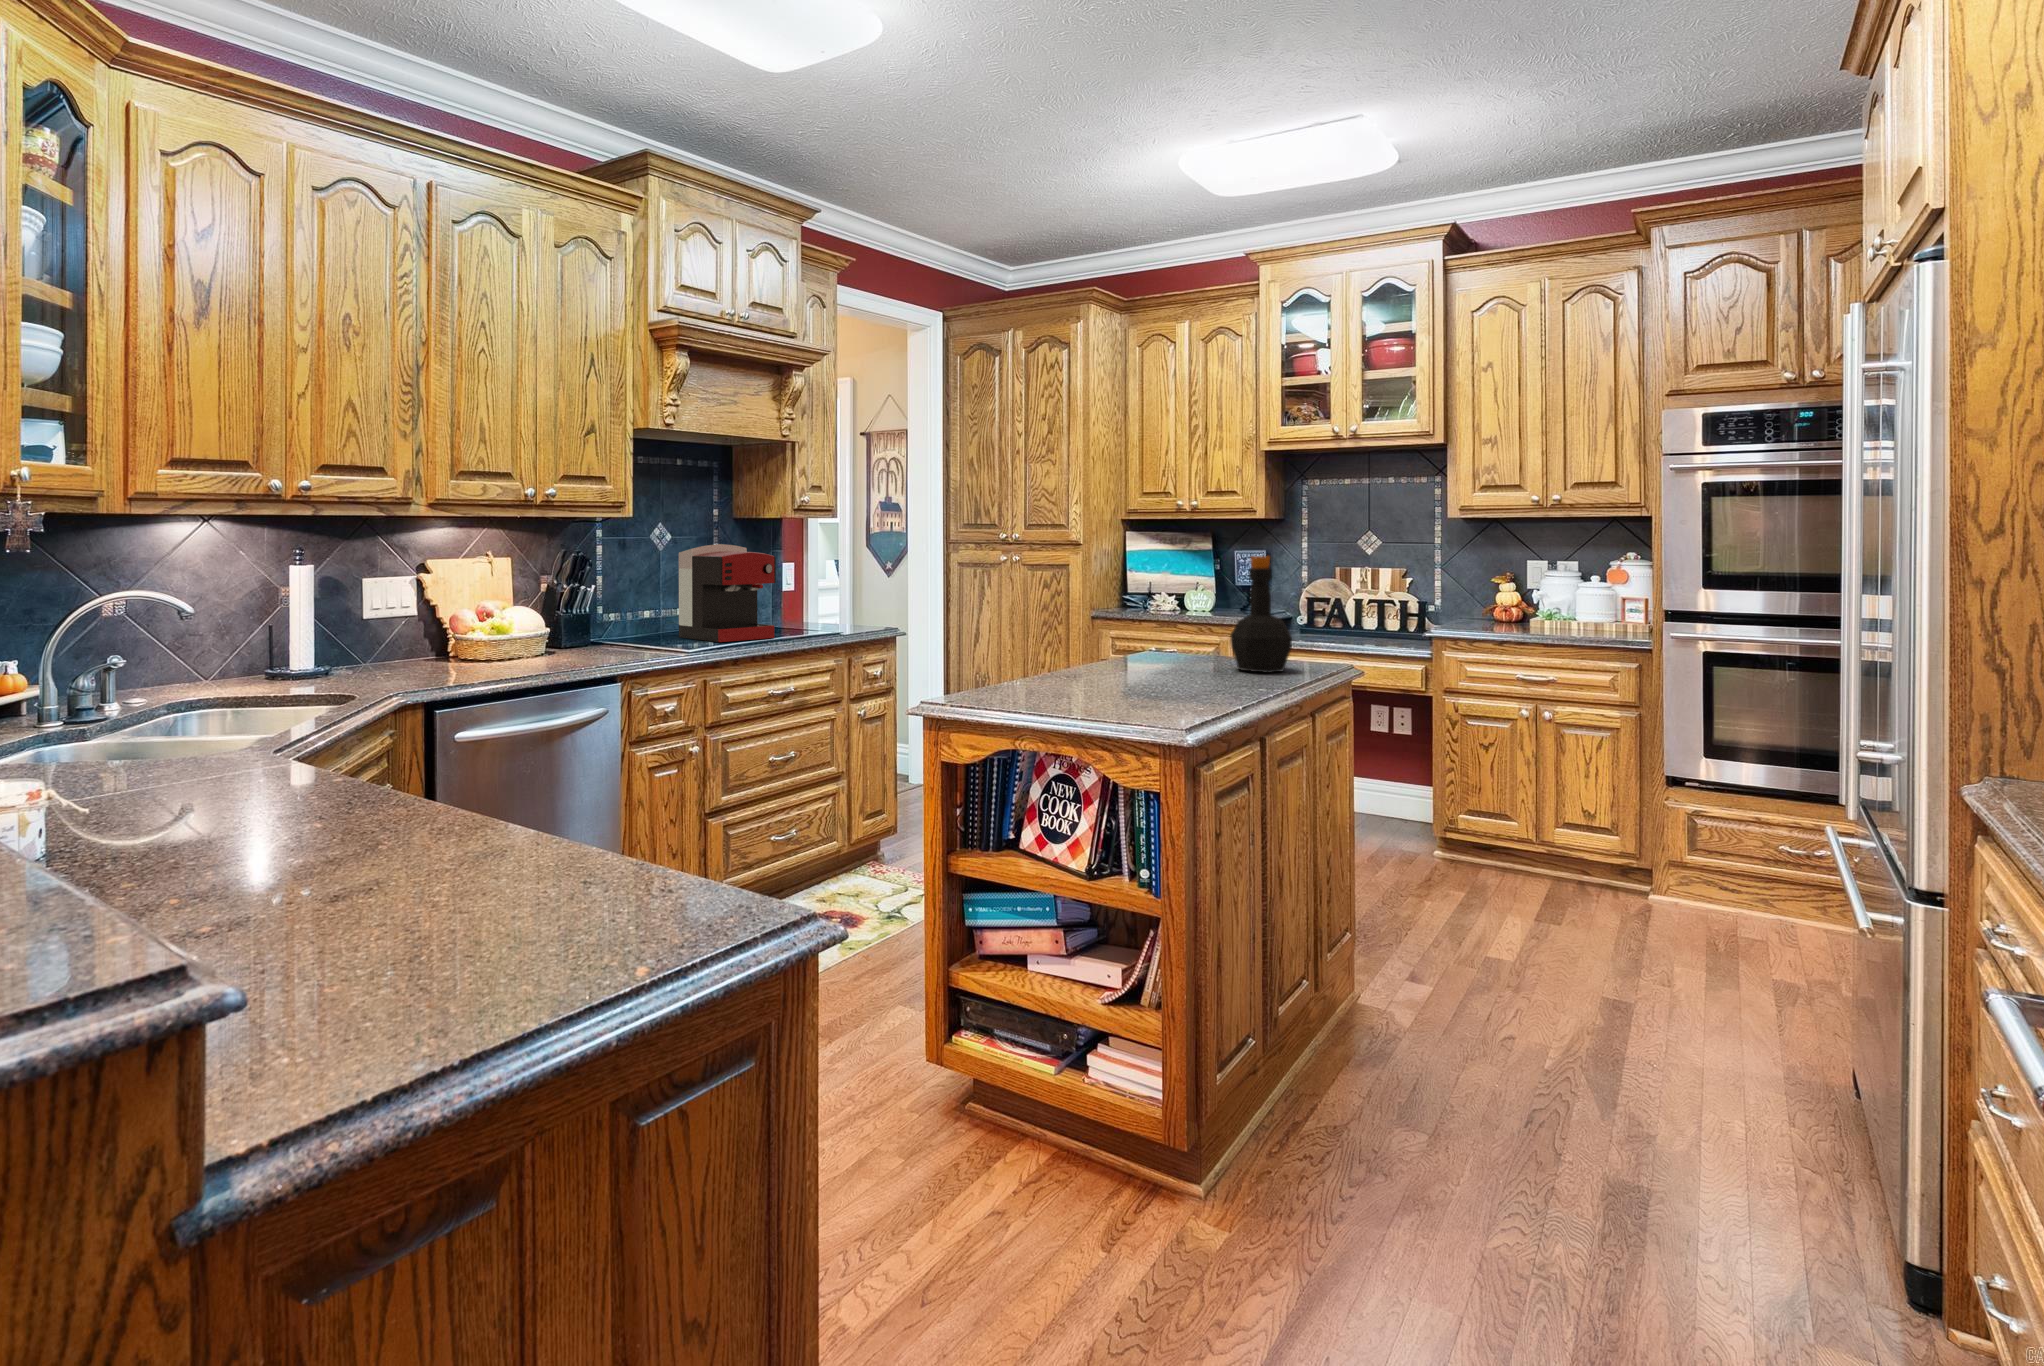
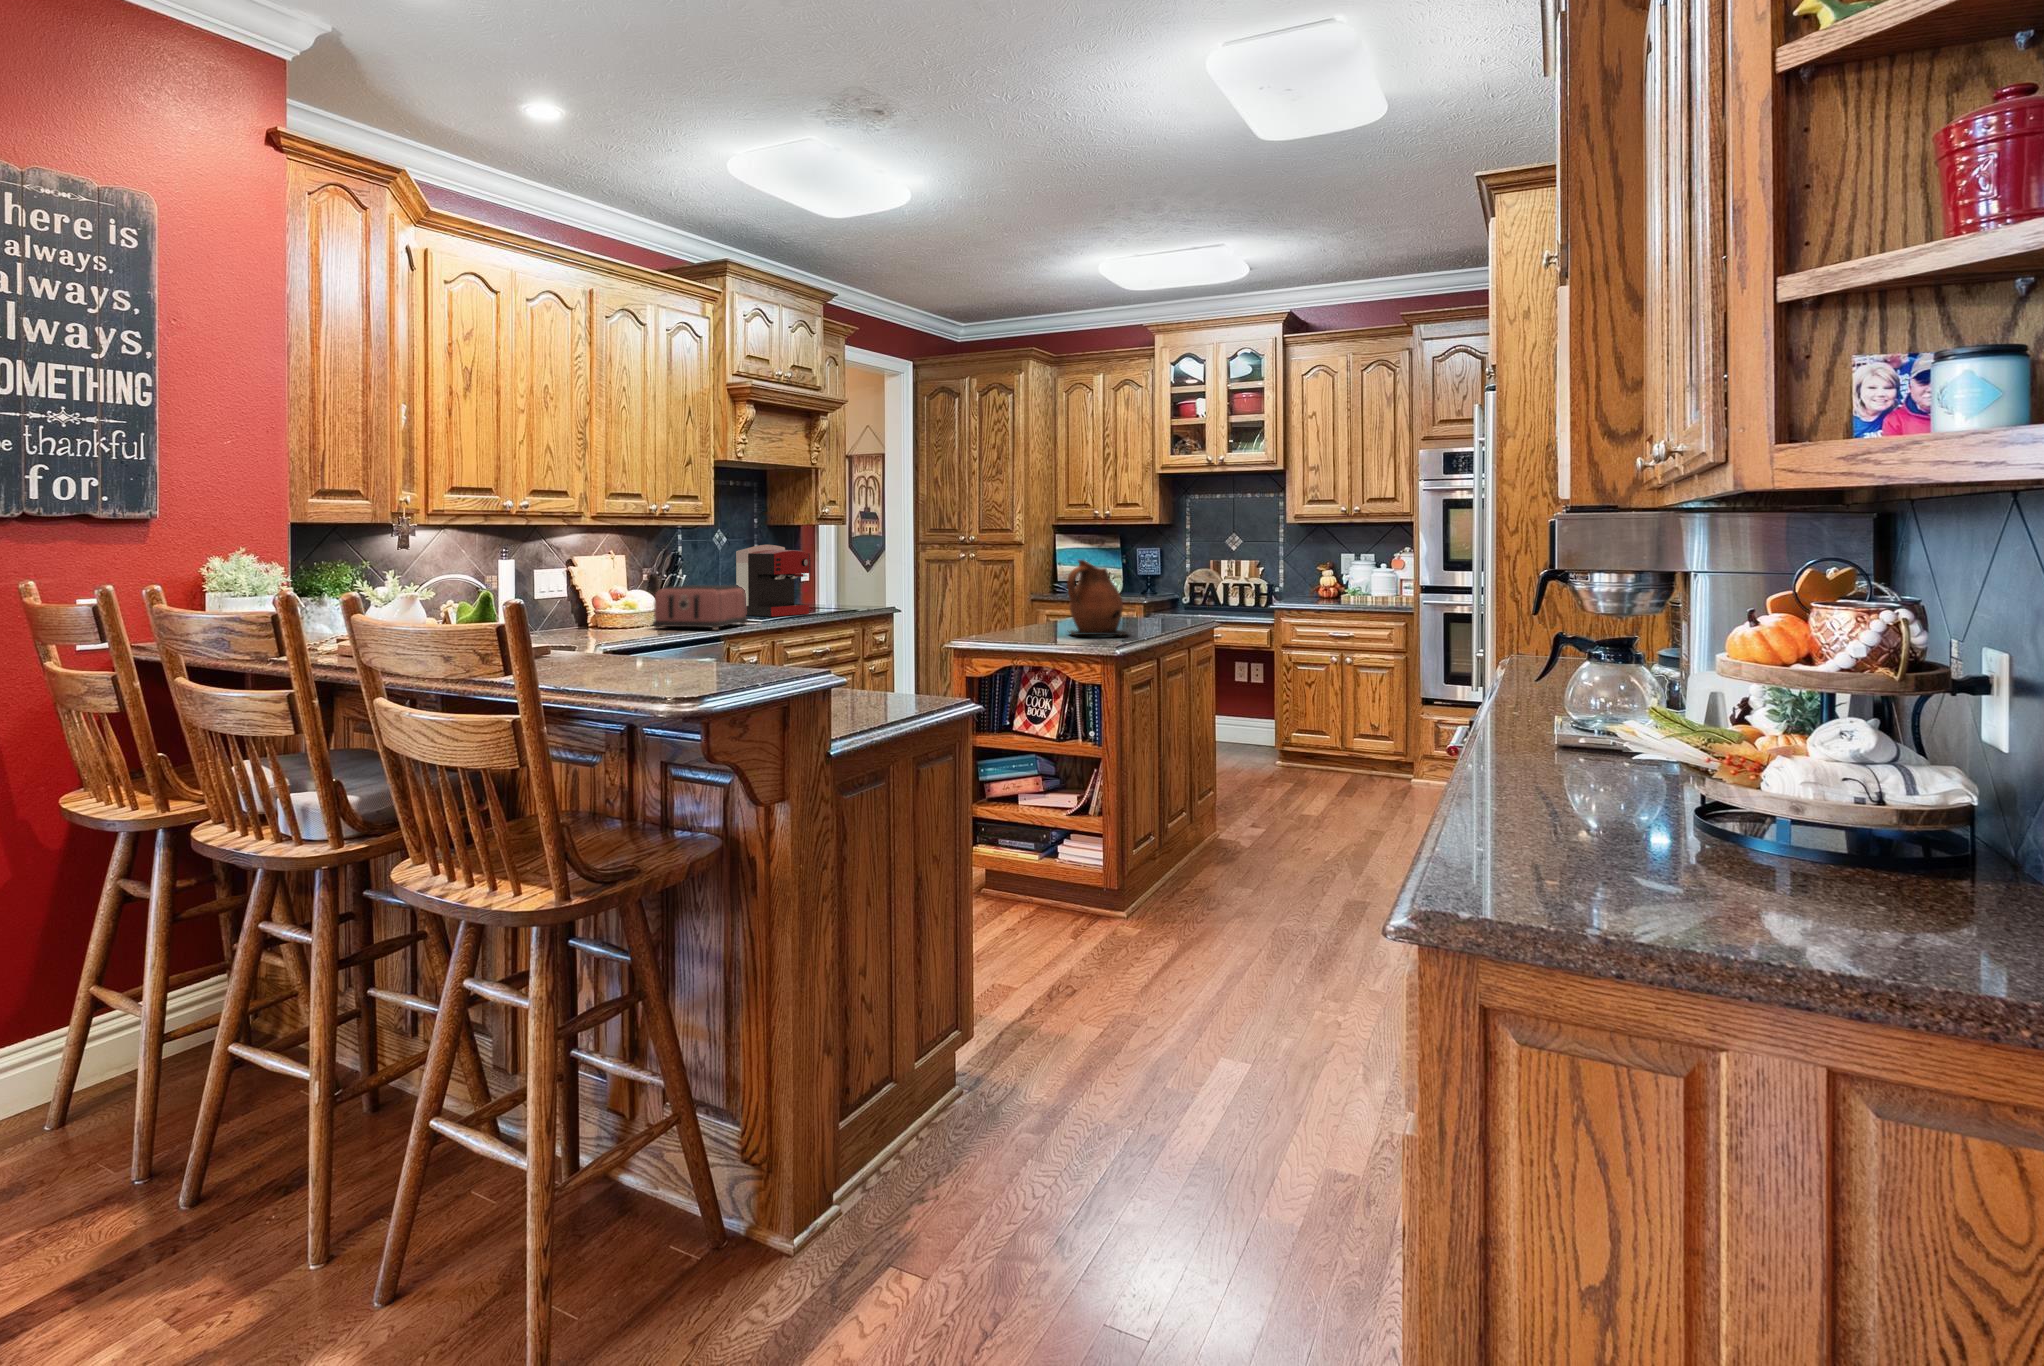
bottle: present [1230,556,1292,673] -> none [1138,549,1176,623]
ceramic pitcher: none [1109,574,1211,703] -> present [1067,560,1127,635]
toaster: none [527,600,669,667] -> present [653,585,748,630]

